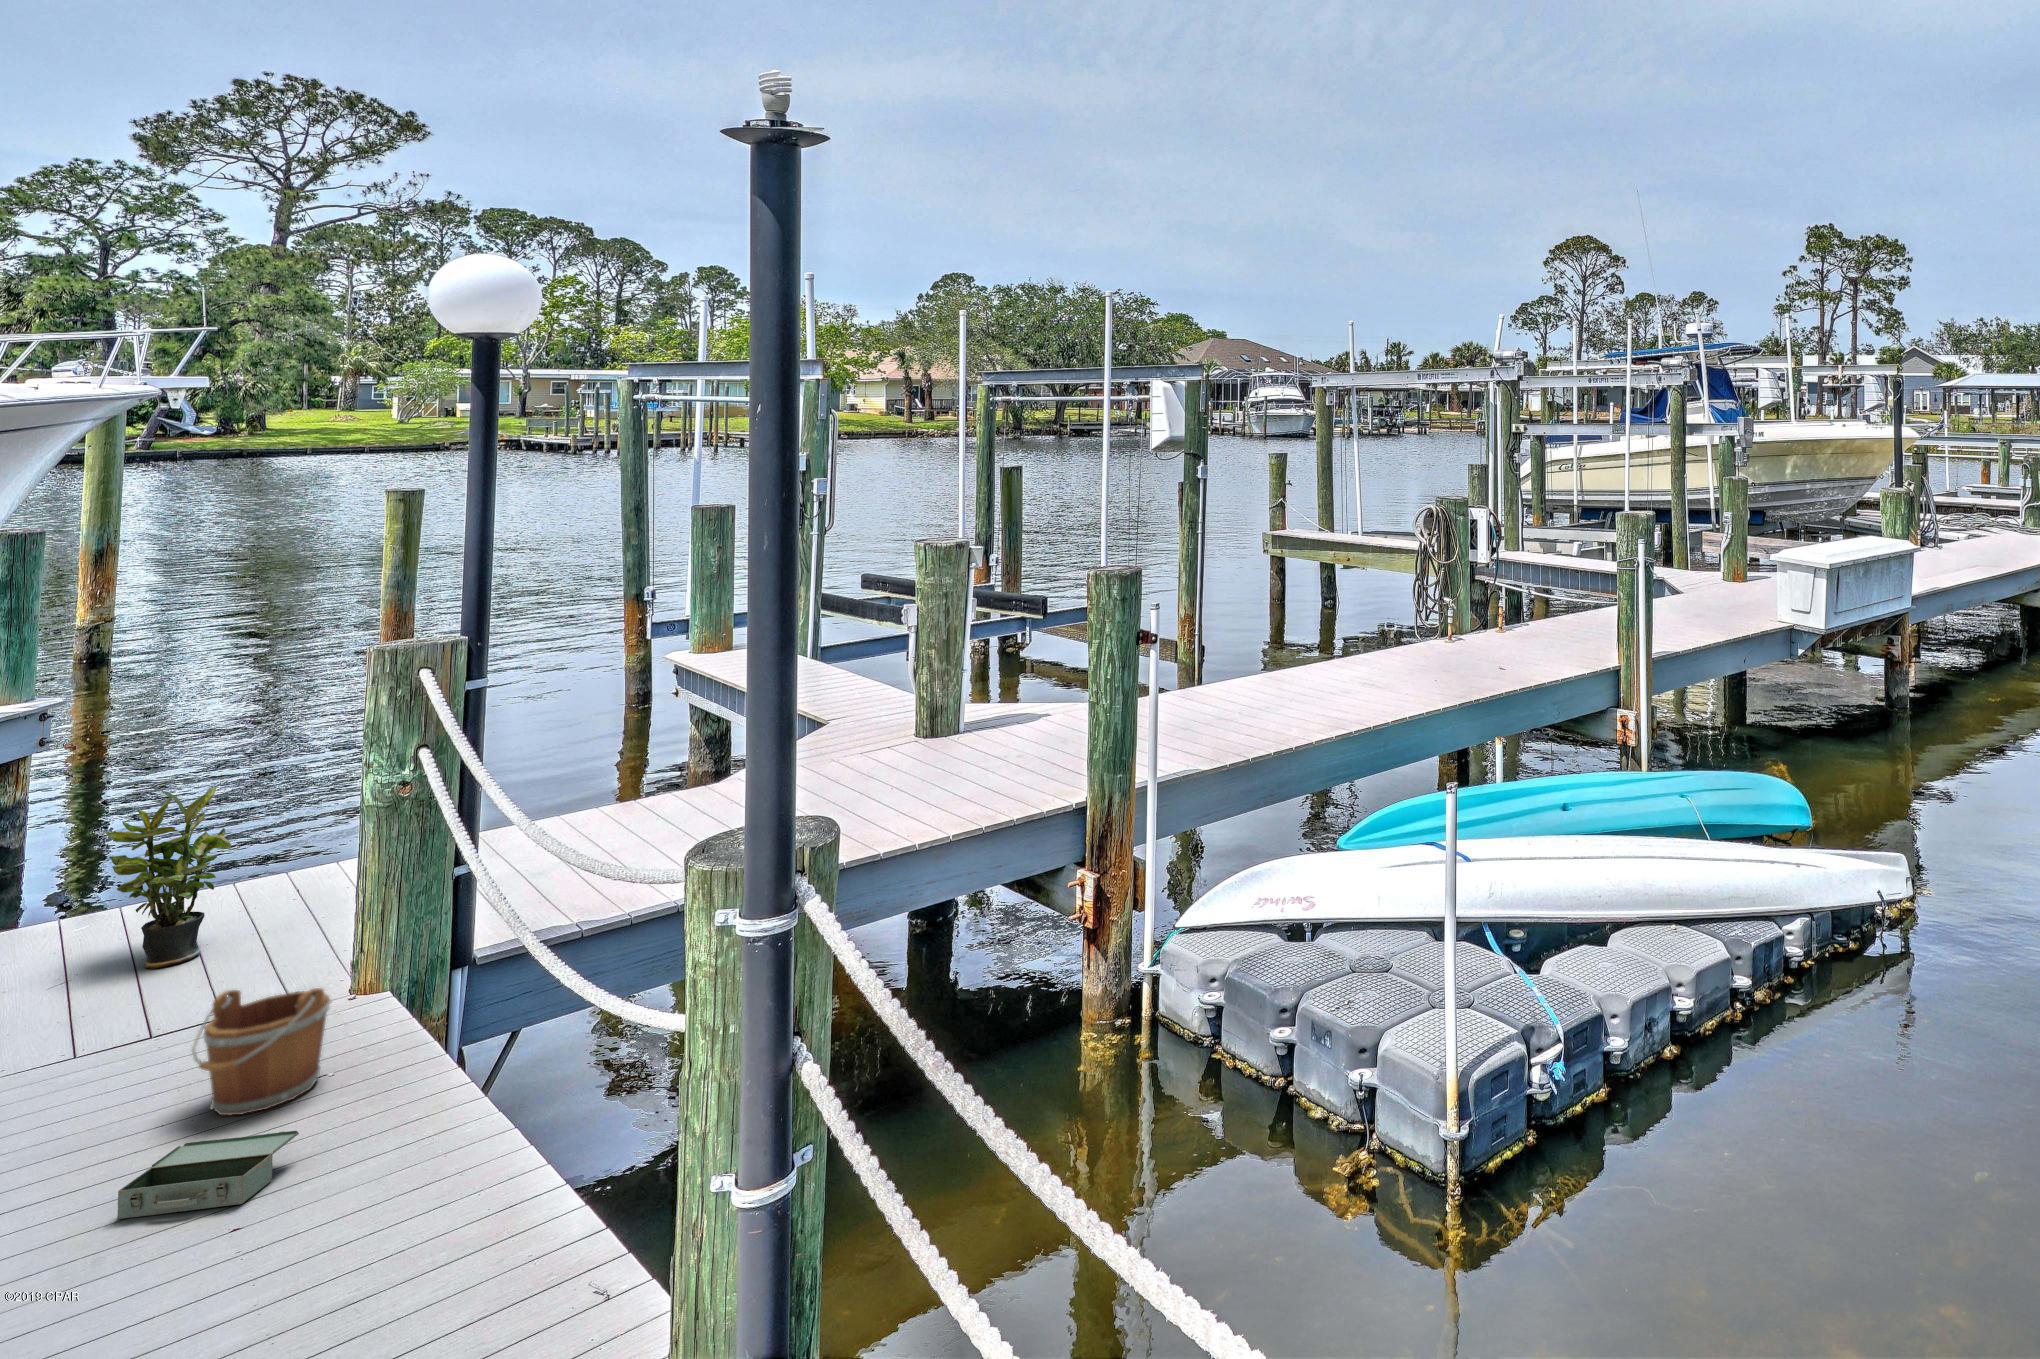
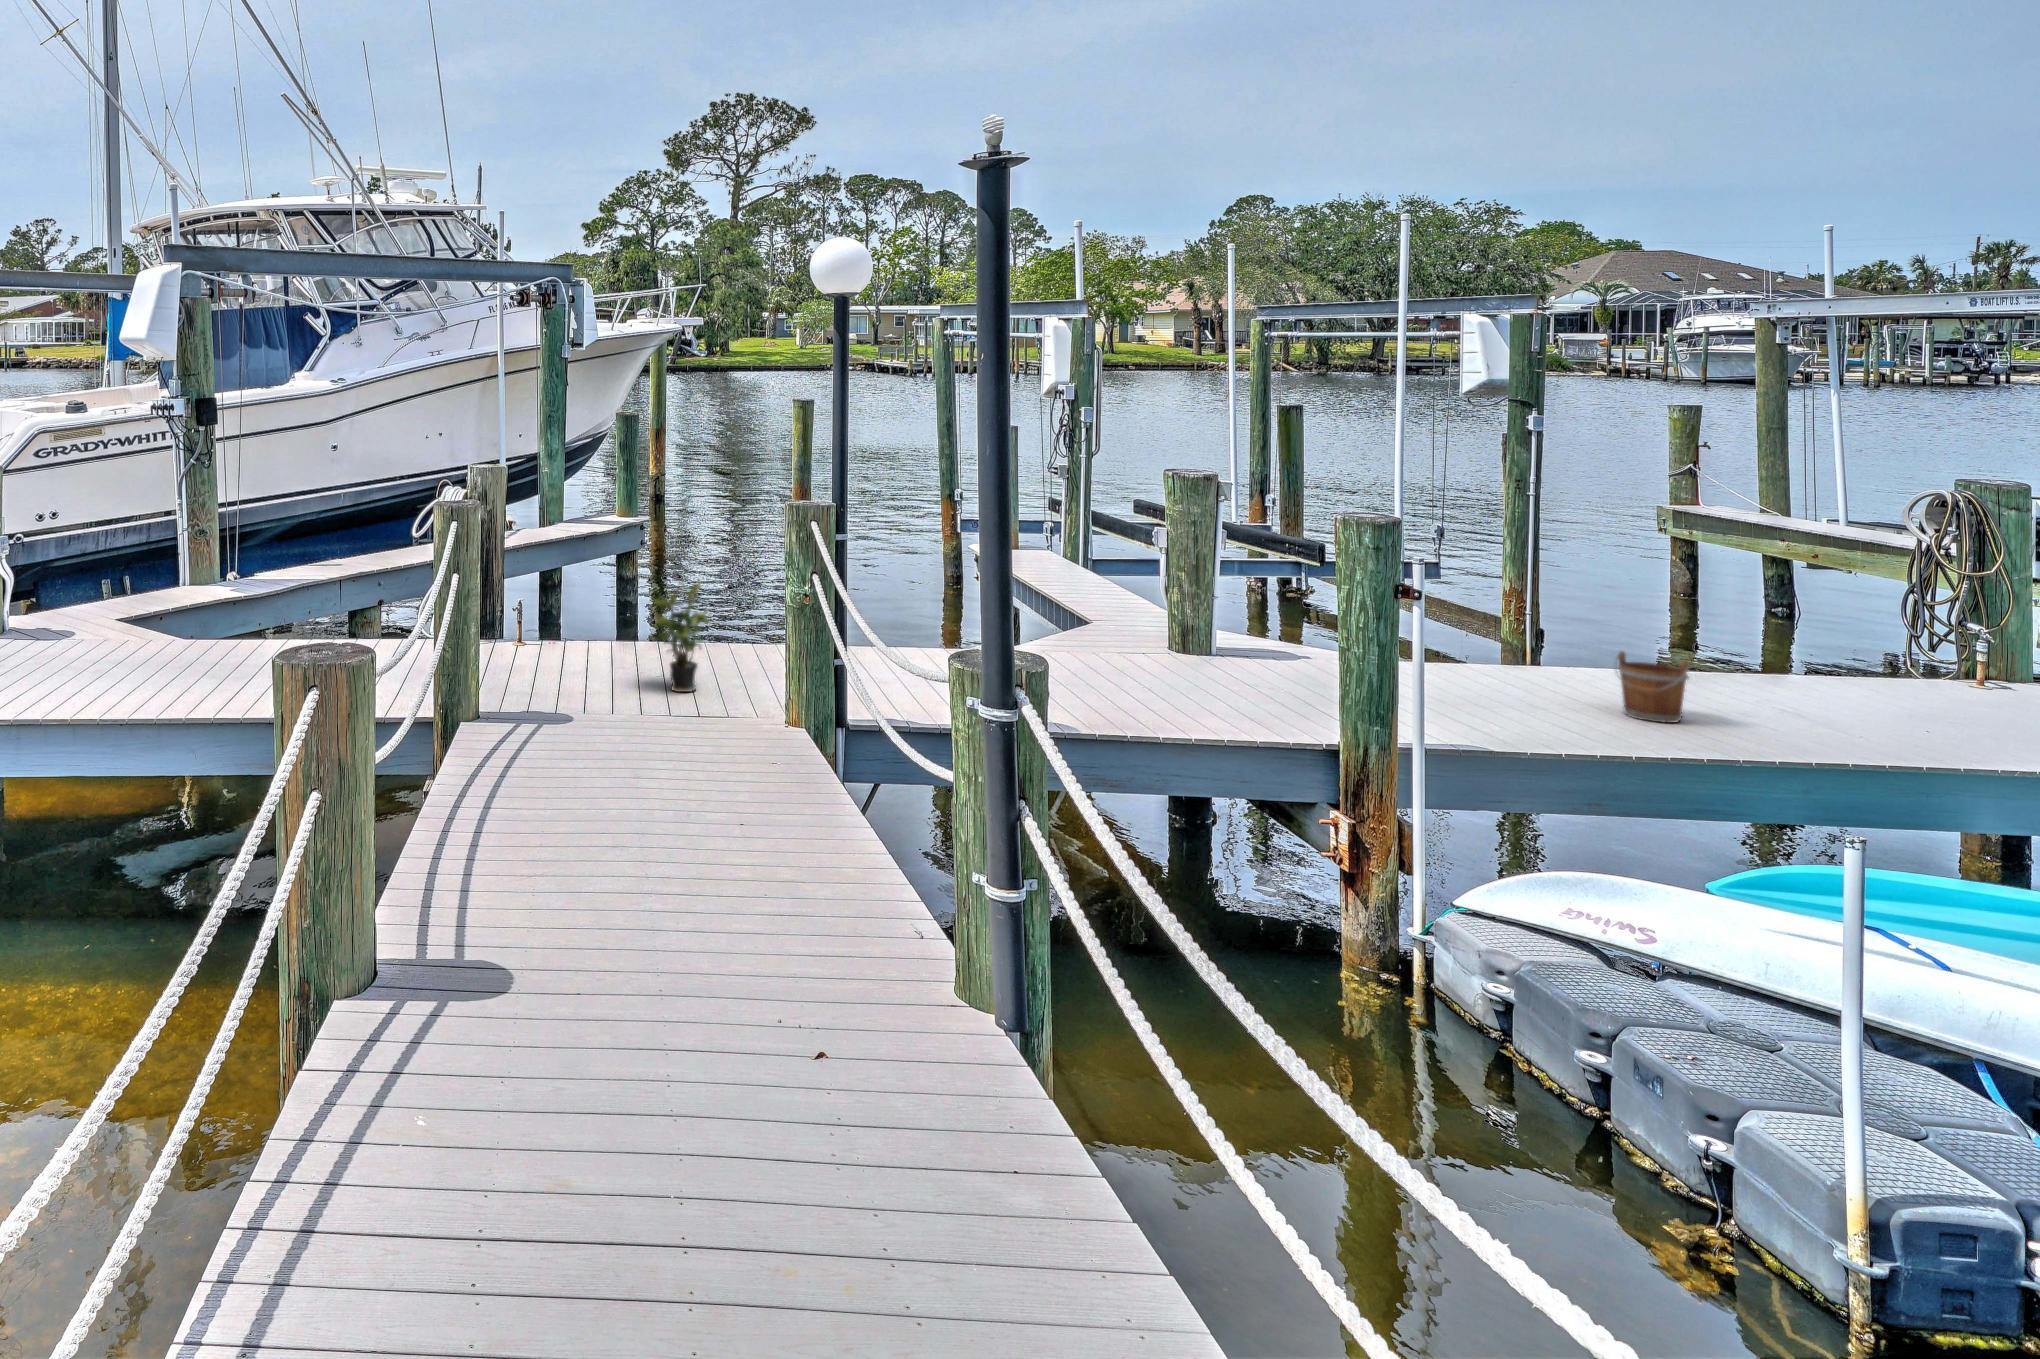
bucket: present [192,988,331,1116] -> present [1617,651,1689,723]
toolbox: present [117,1131,299,1219] -> none [681,785,760,829]

